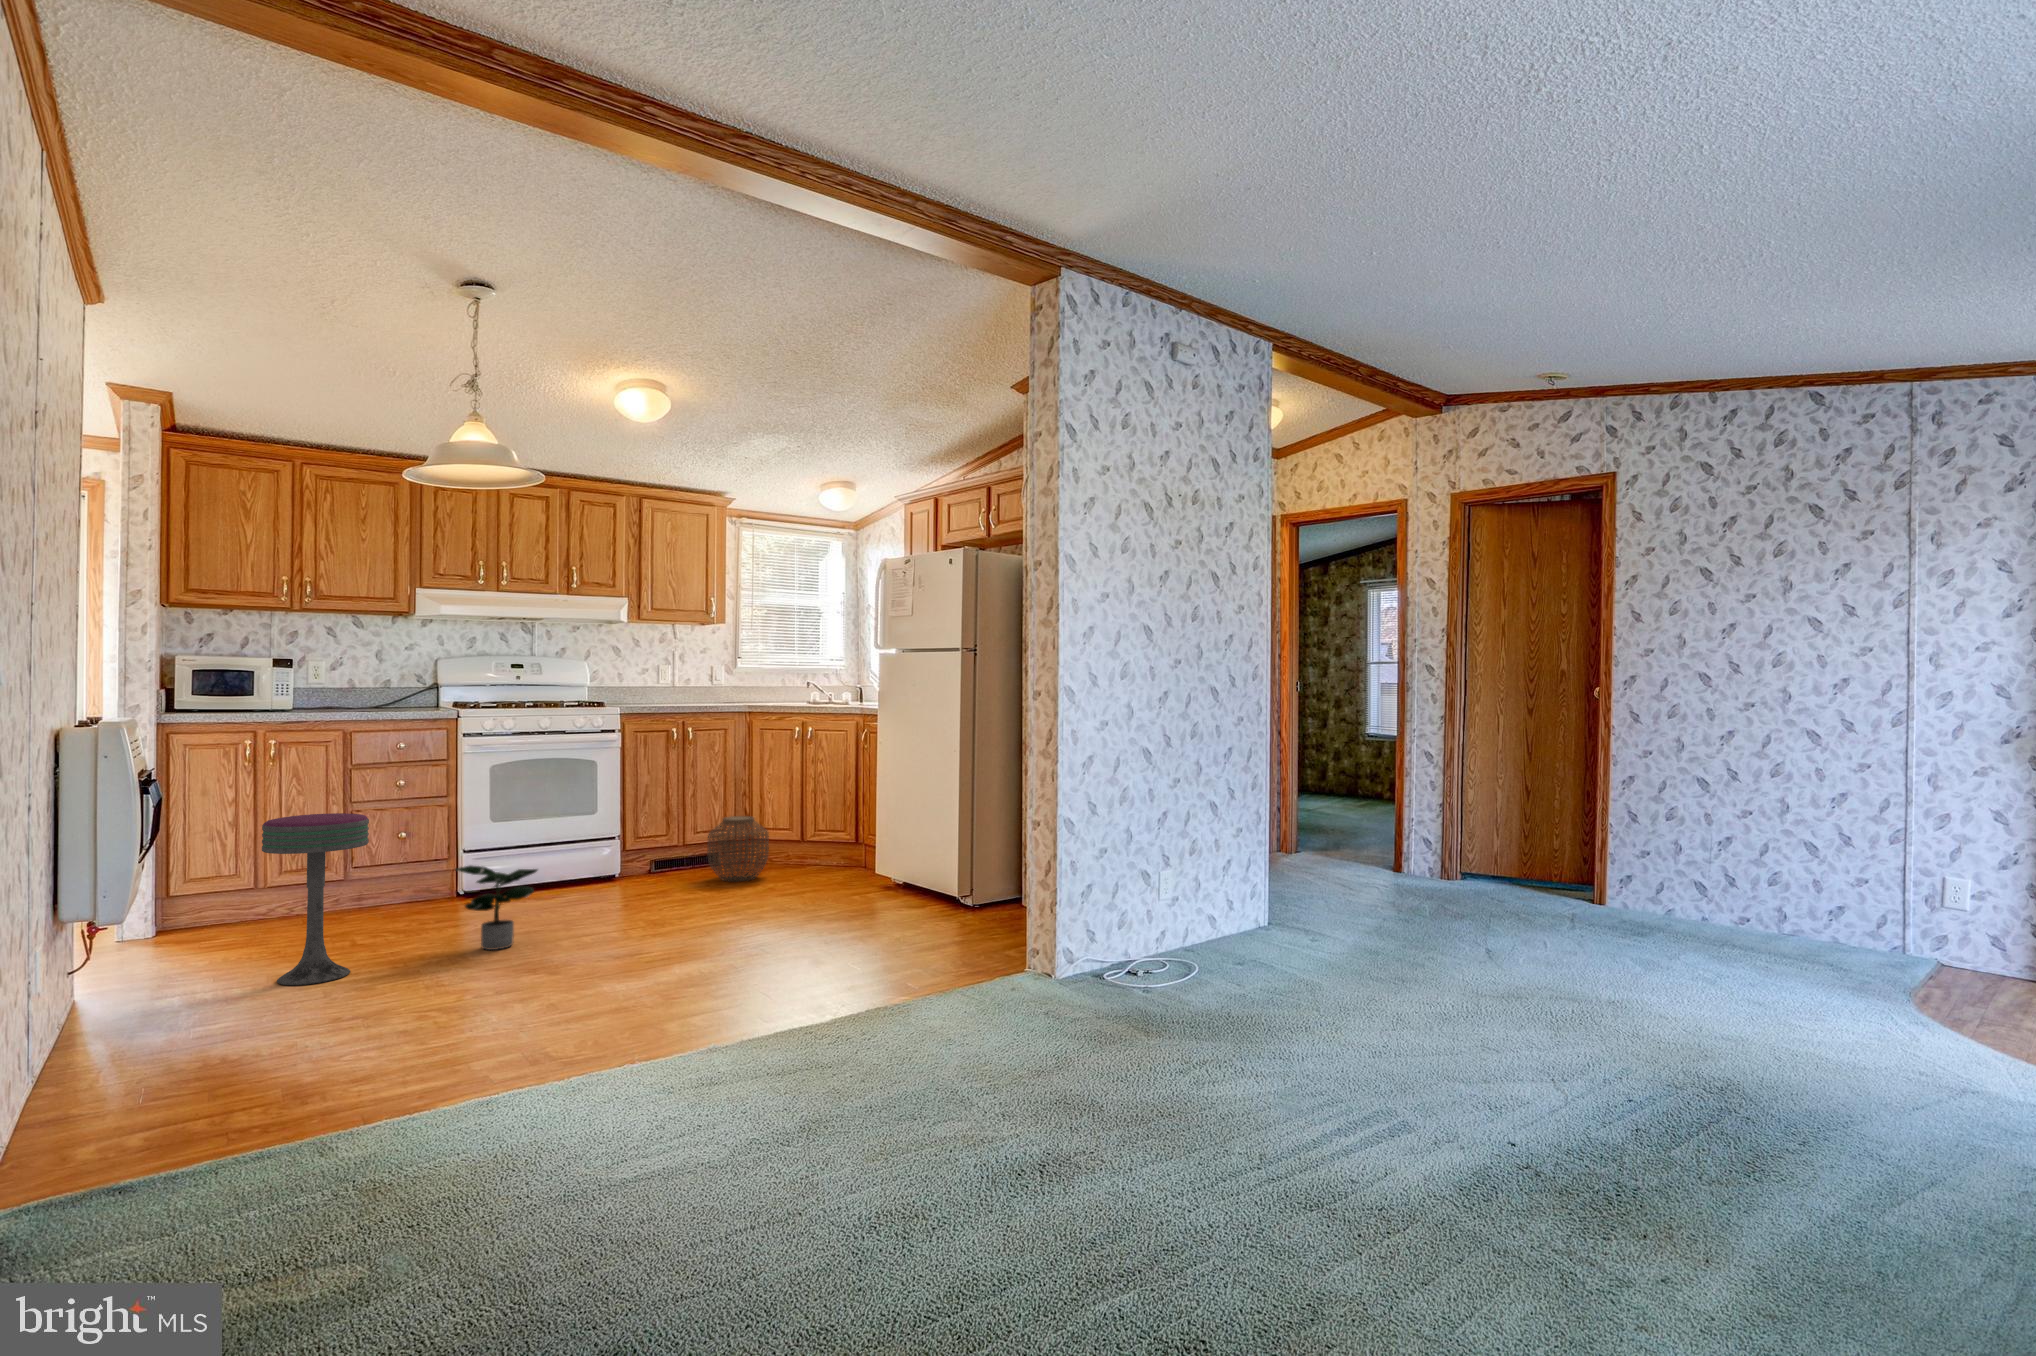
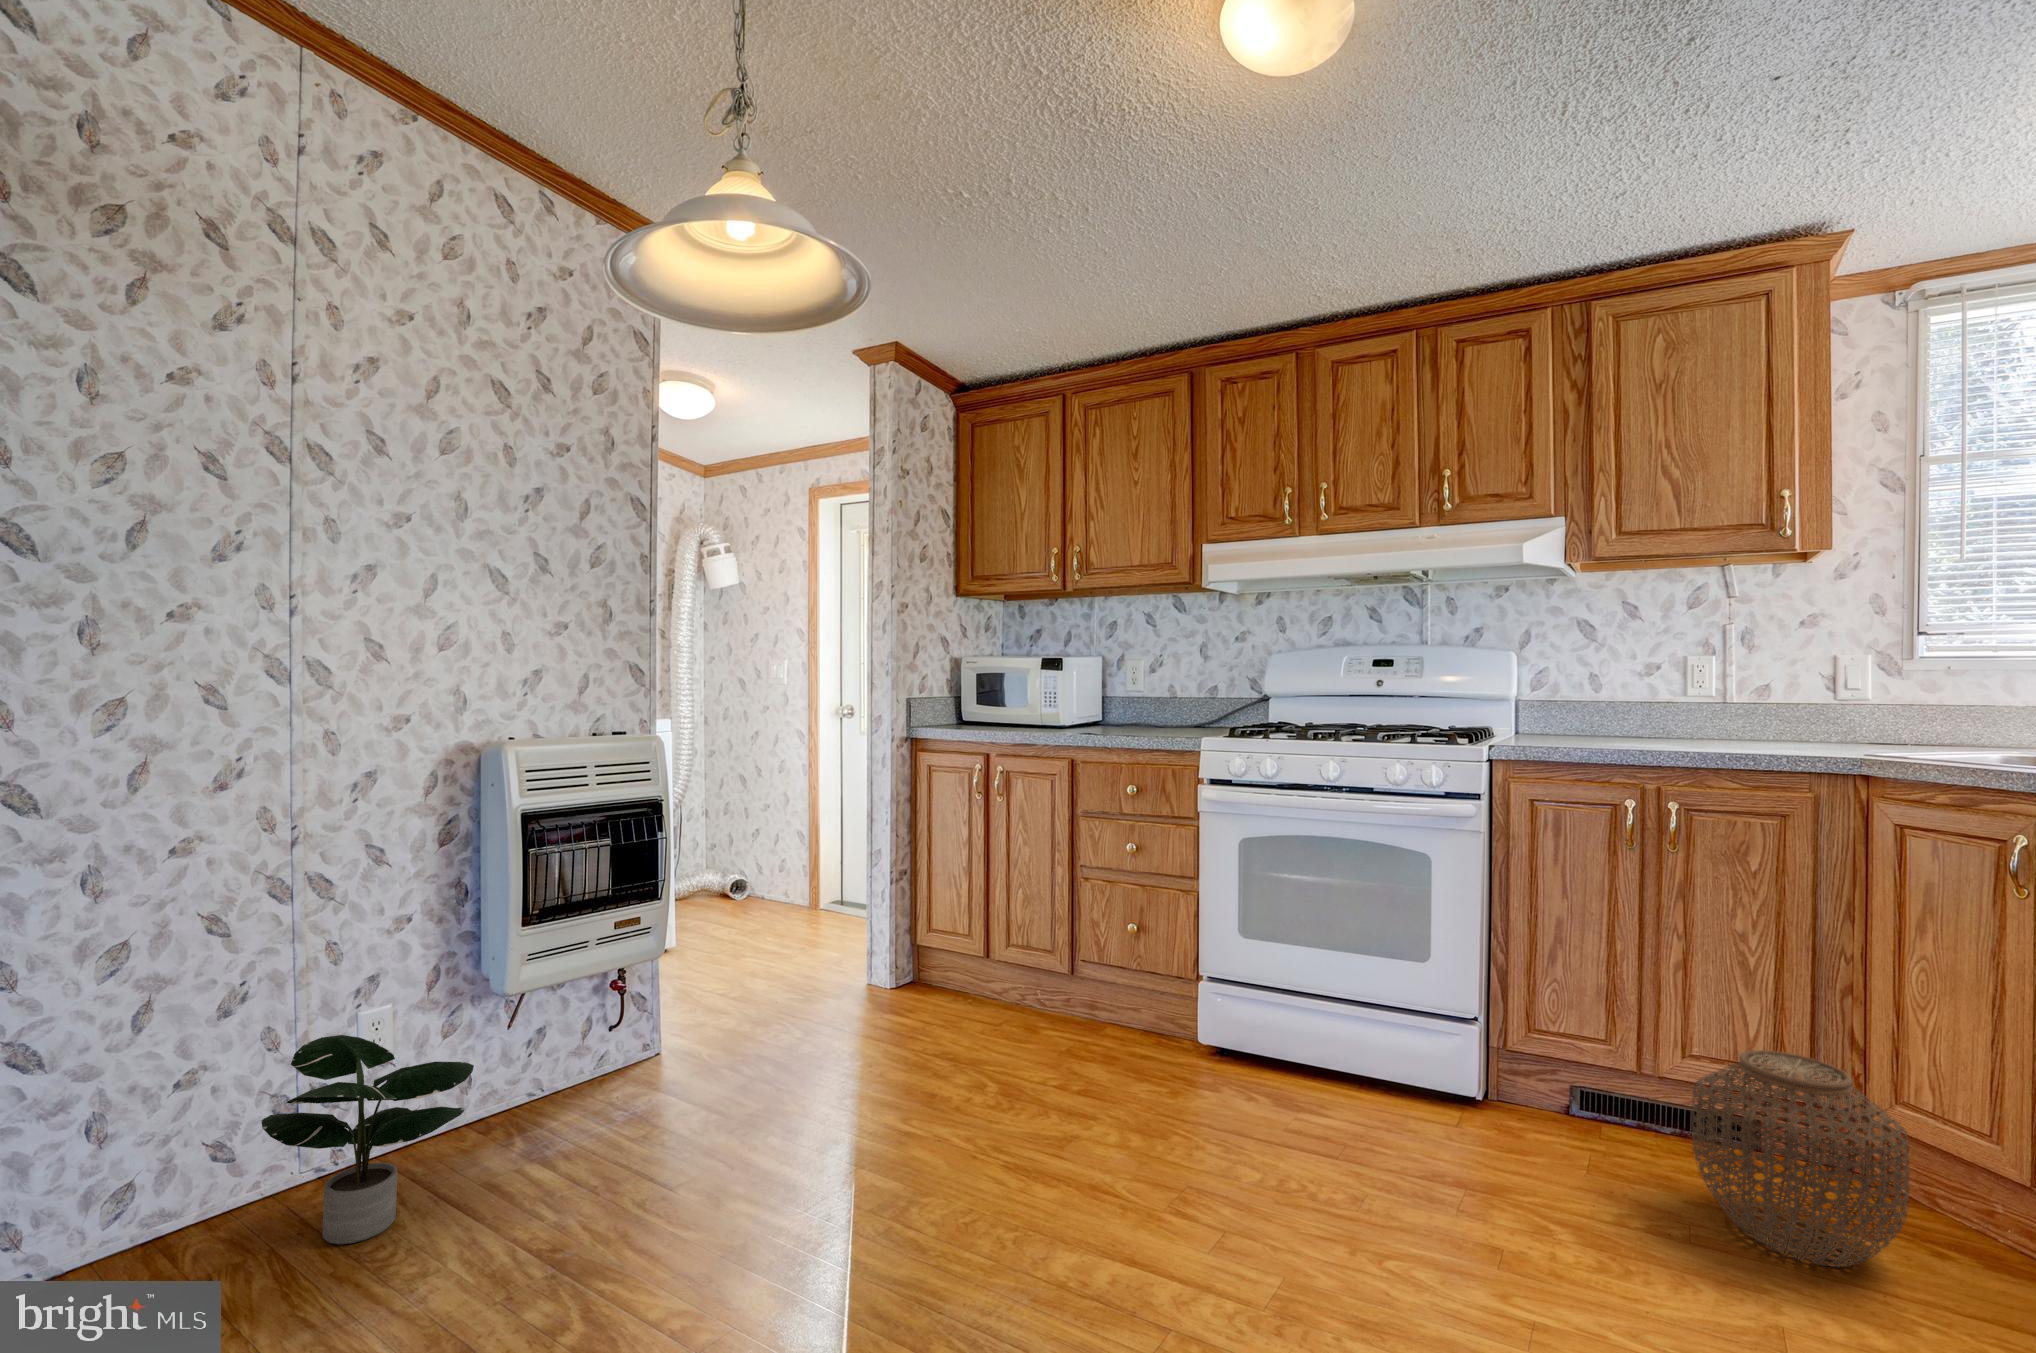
bar stool: present [262,813,369,985] -> none [696,883,836,1165]
potted plant: present [456,865,537,950] -> present [261,1035,474,1244]

